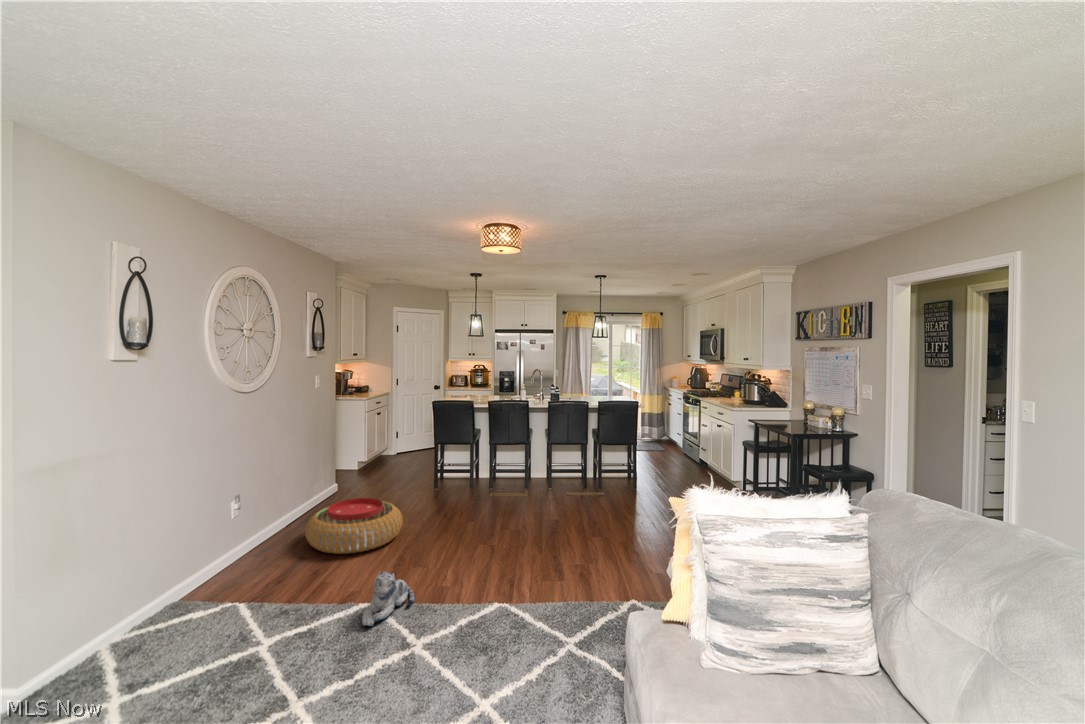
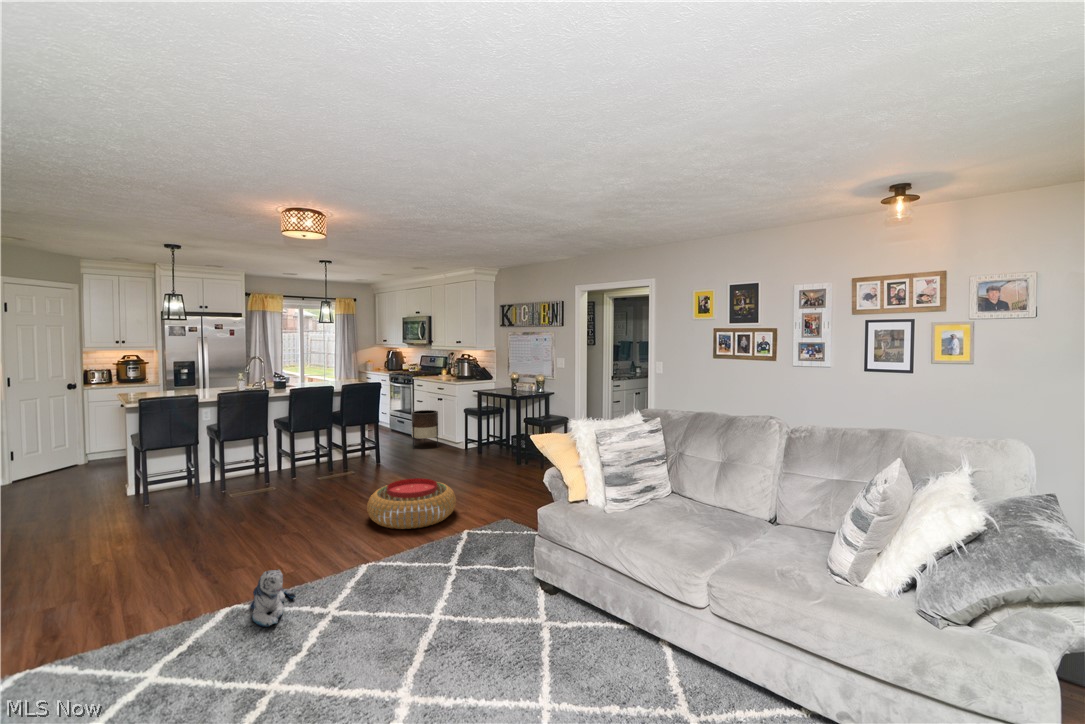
planter: none [678,434,710,480] -> present [411,410,438,449]
pouf: present [305,498,403,554] -> present [367,478,456,529]

